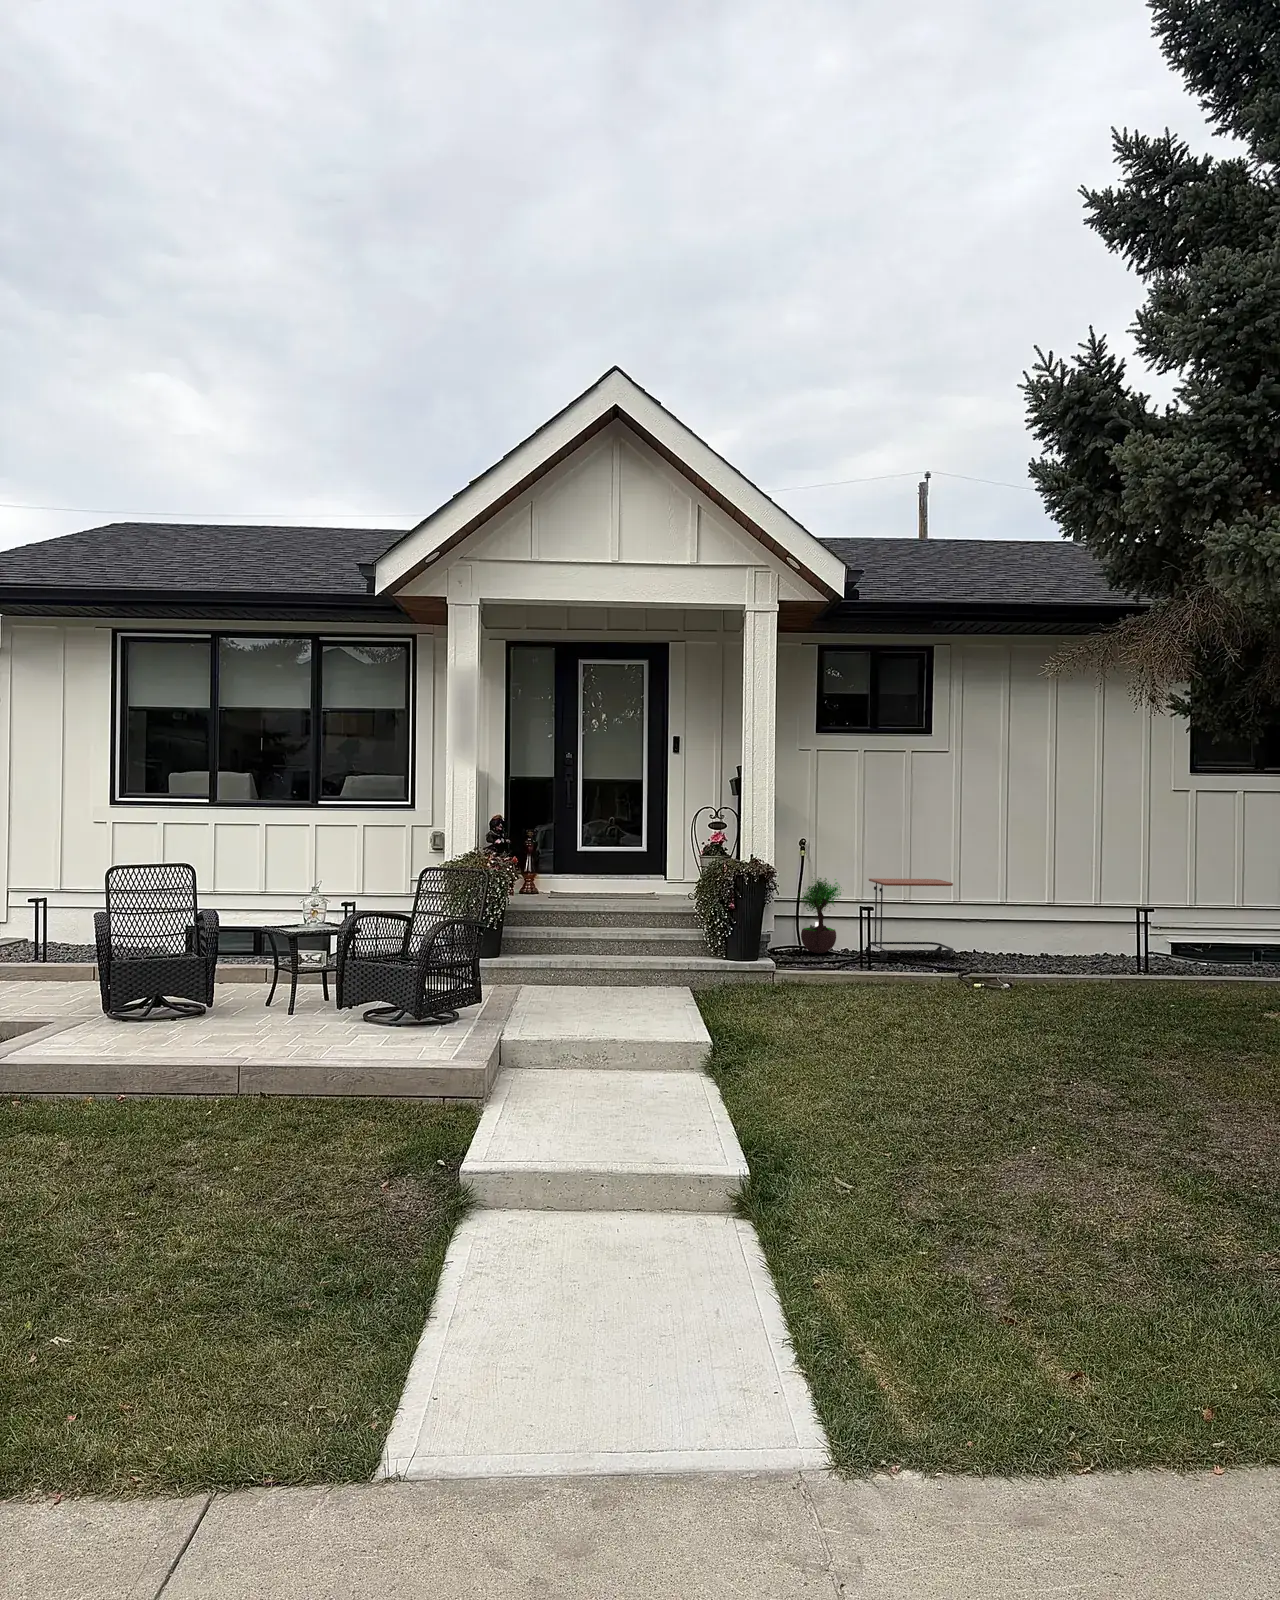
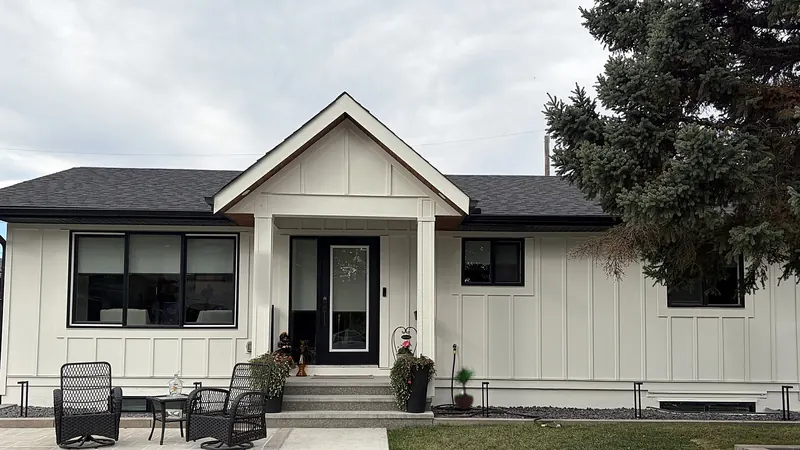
side table: present [866,879,954,962] -> none [490,366,539,414]

